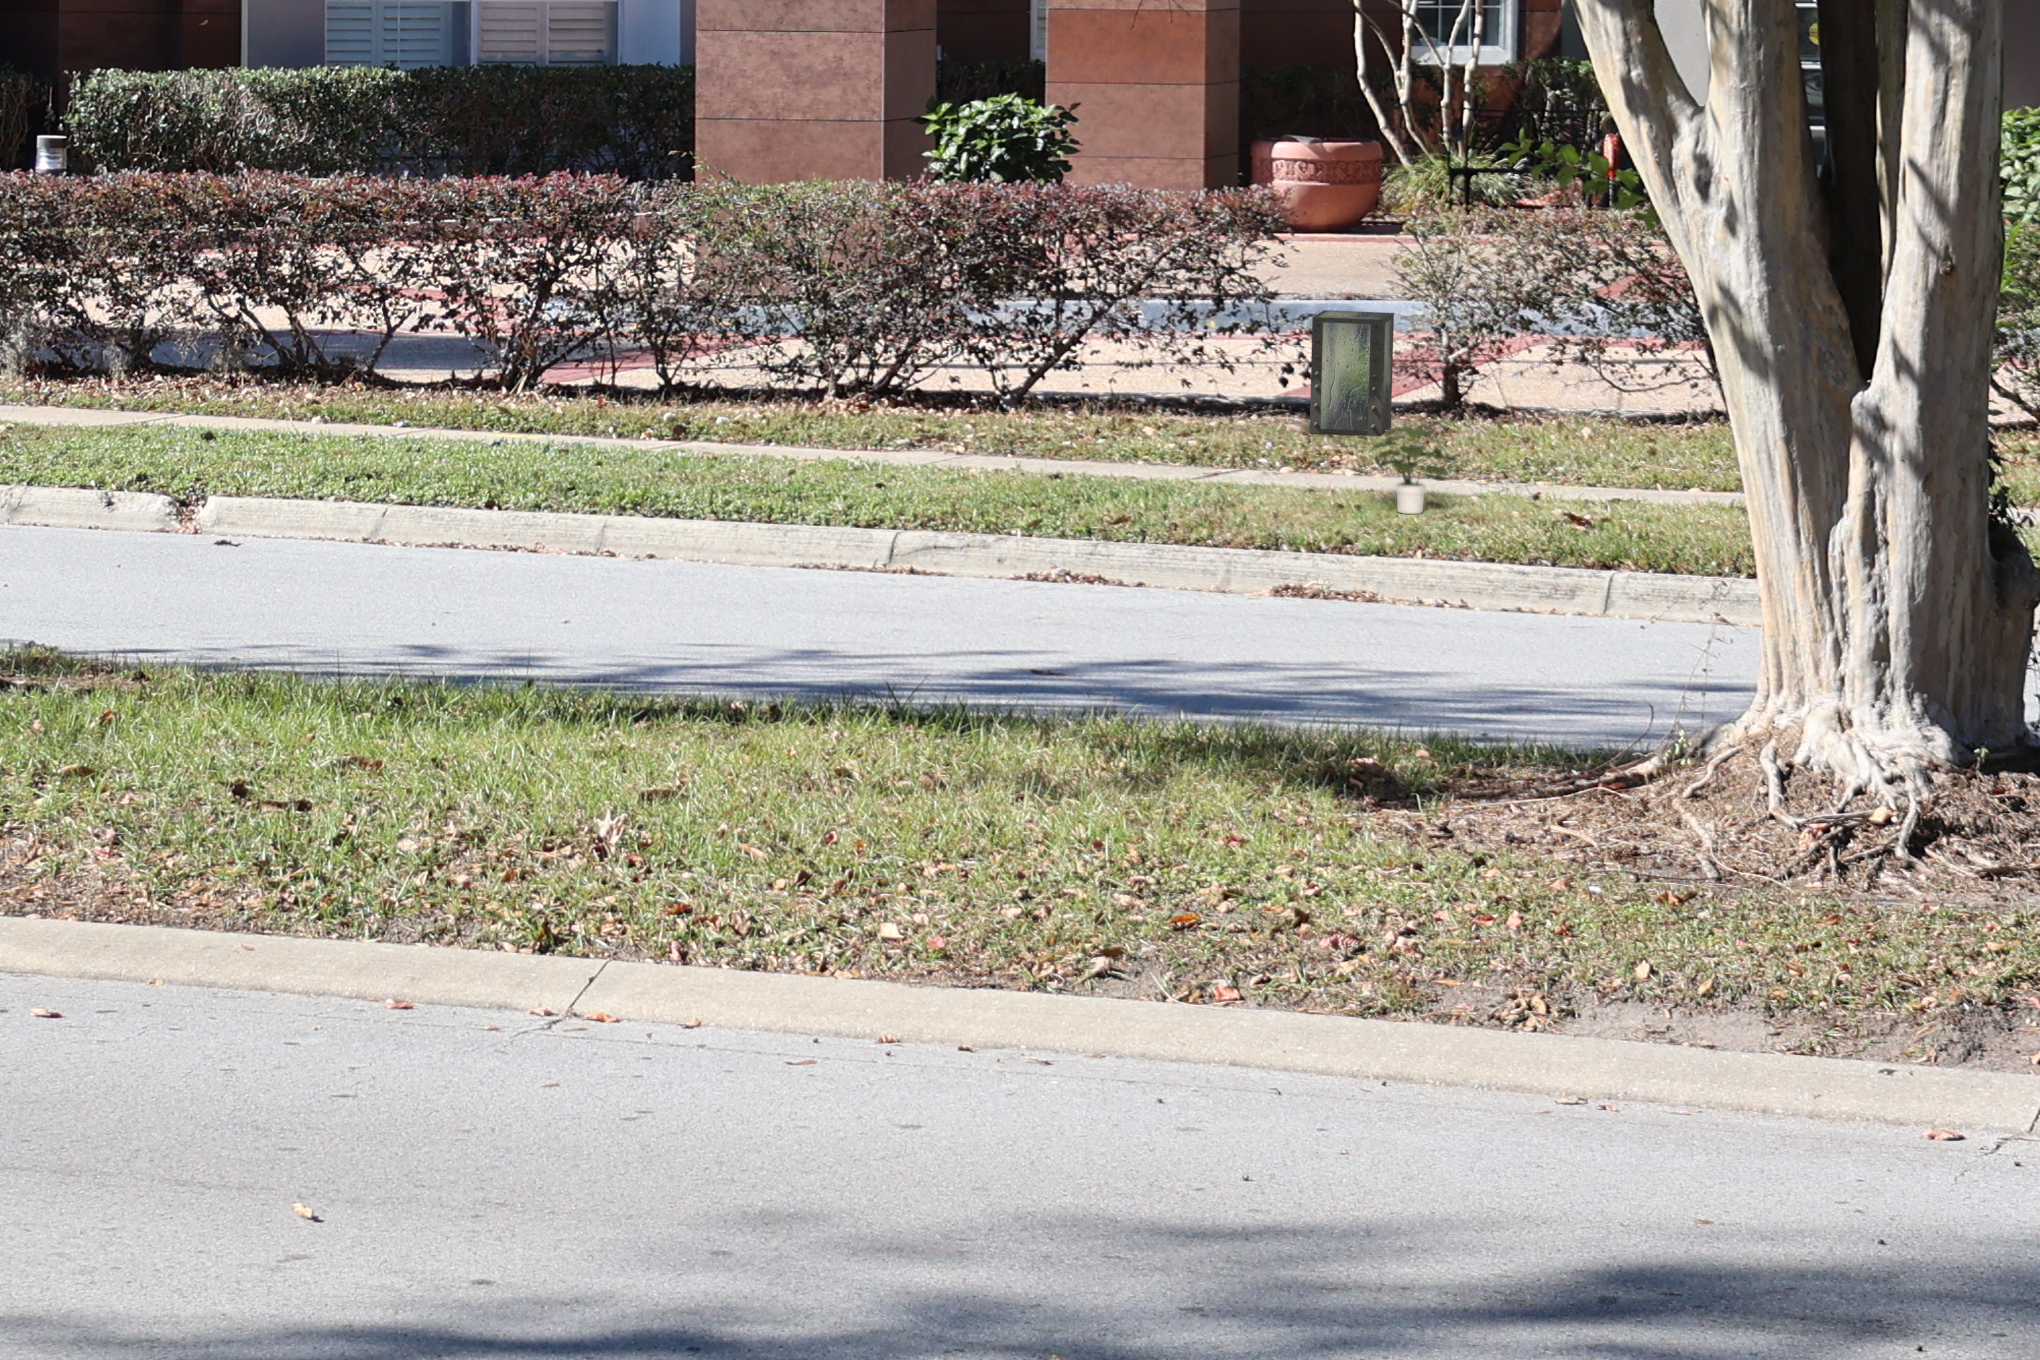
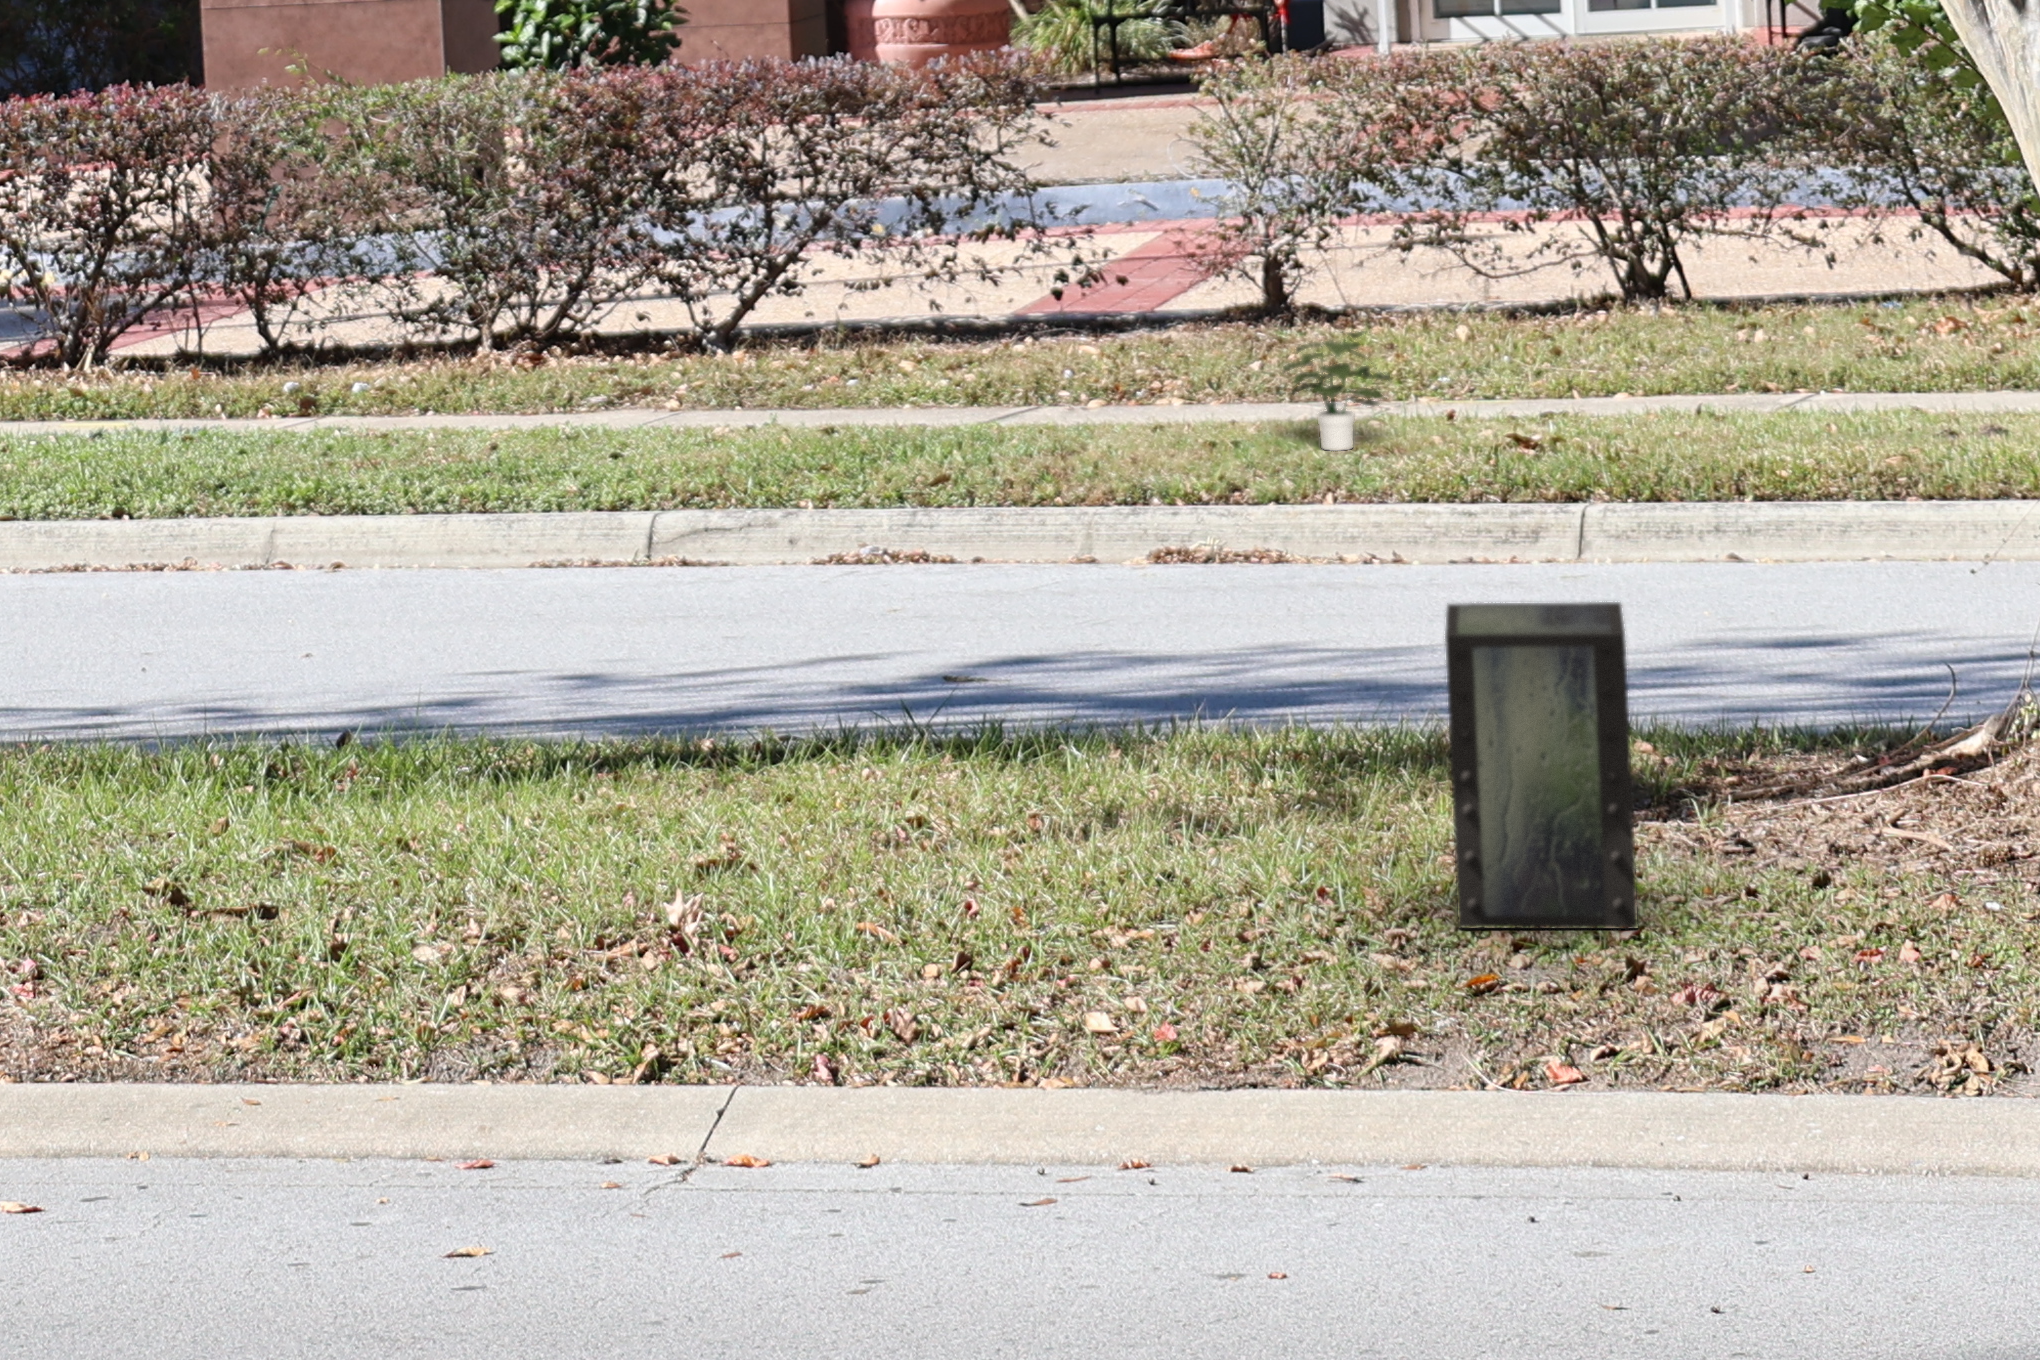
storage box: present [1310,310,1394,436] -> present [1445,602,1638,929]

